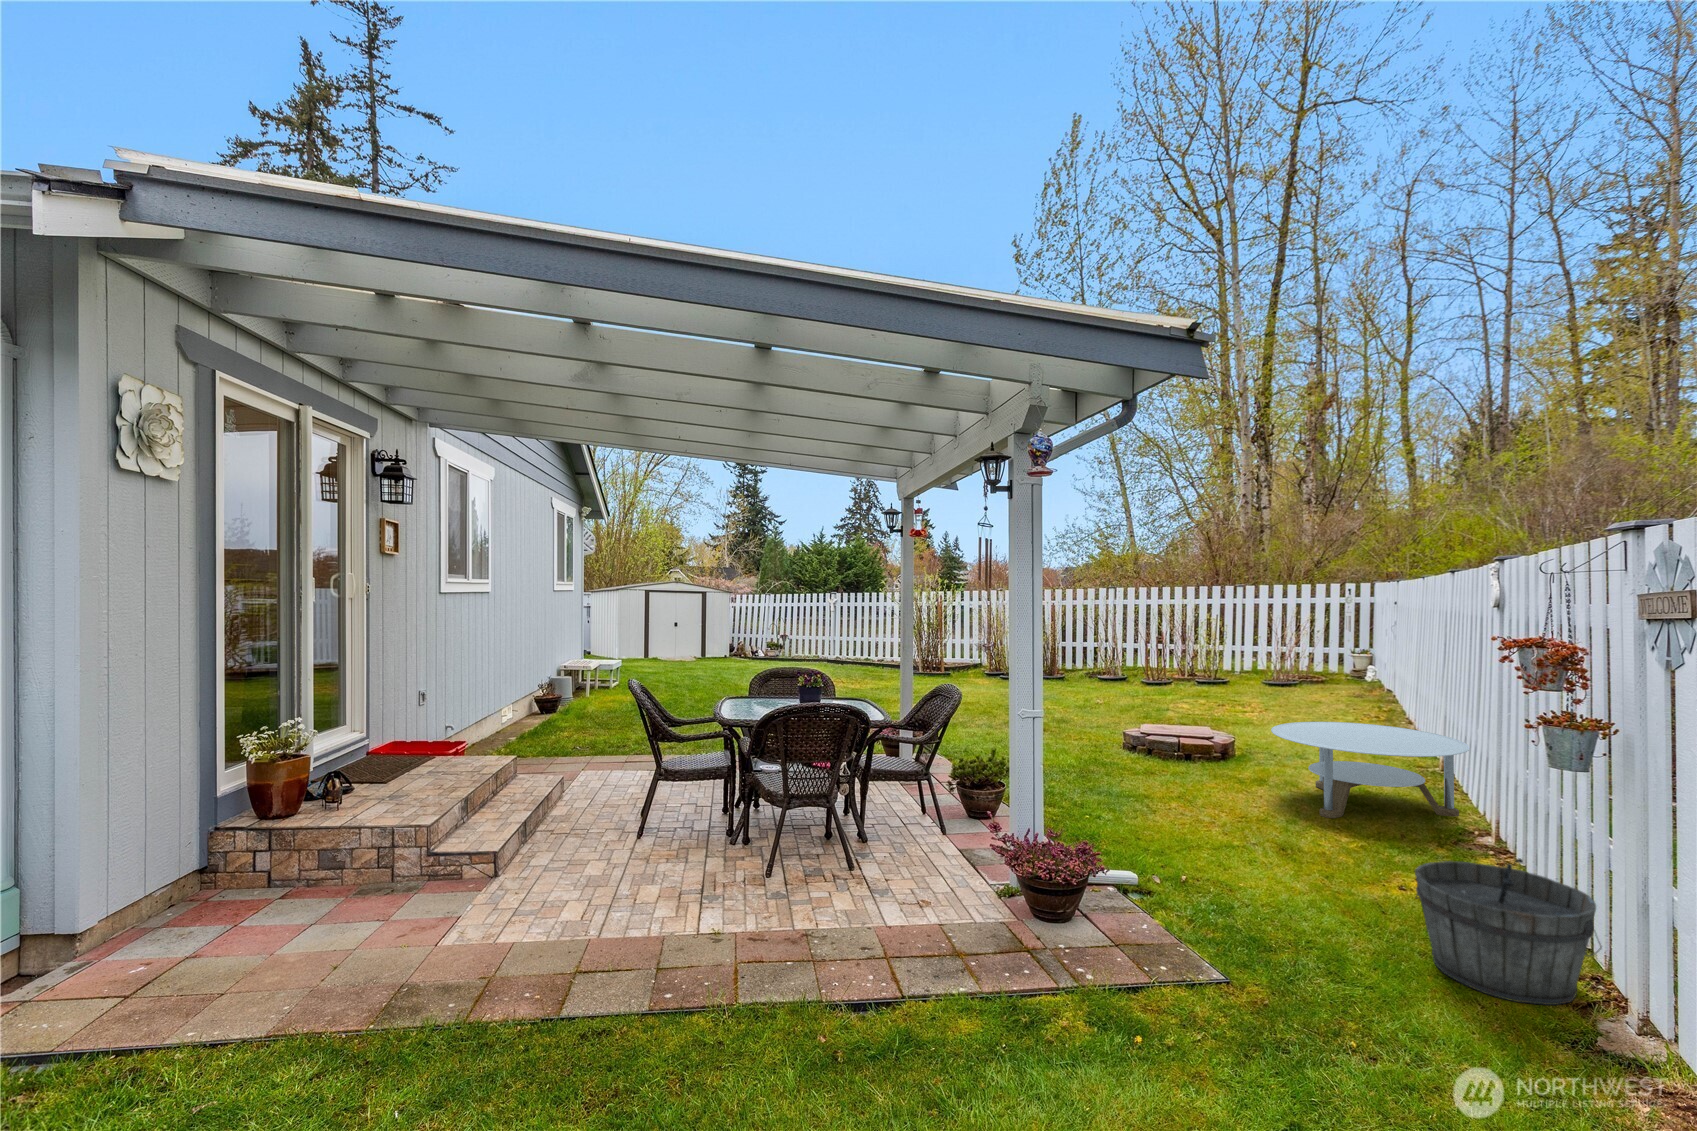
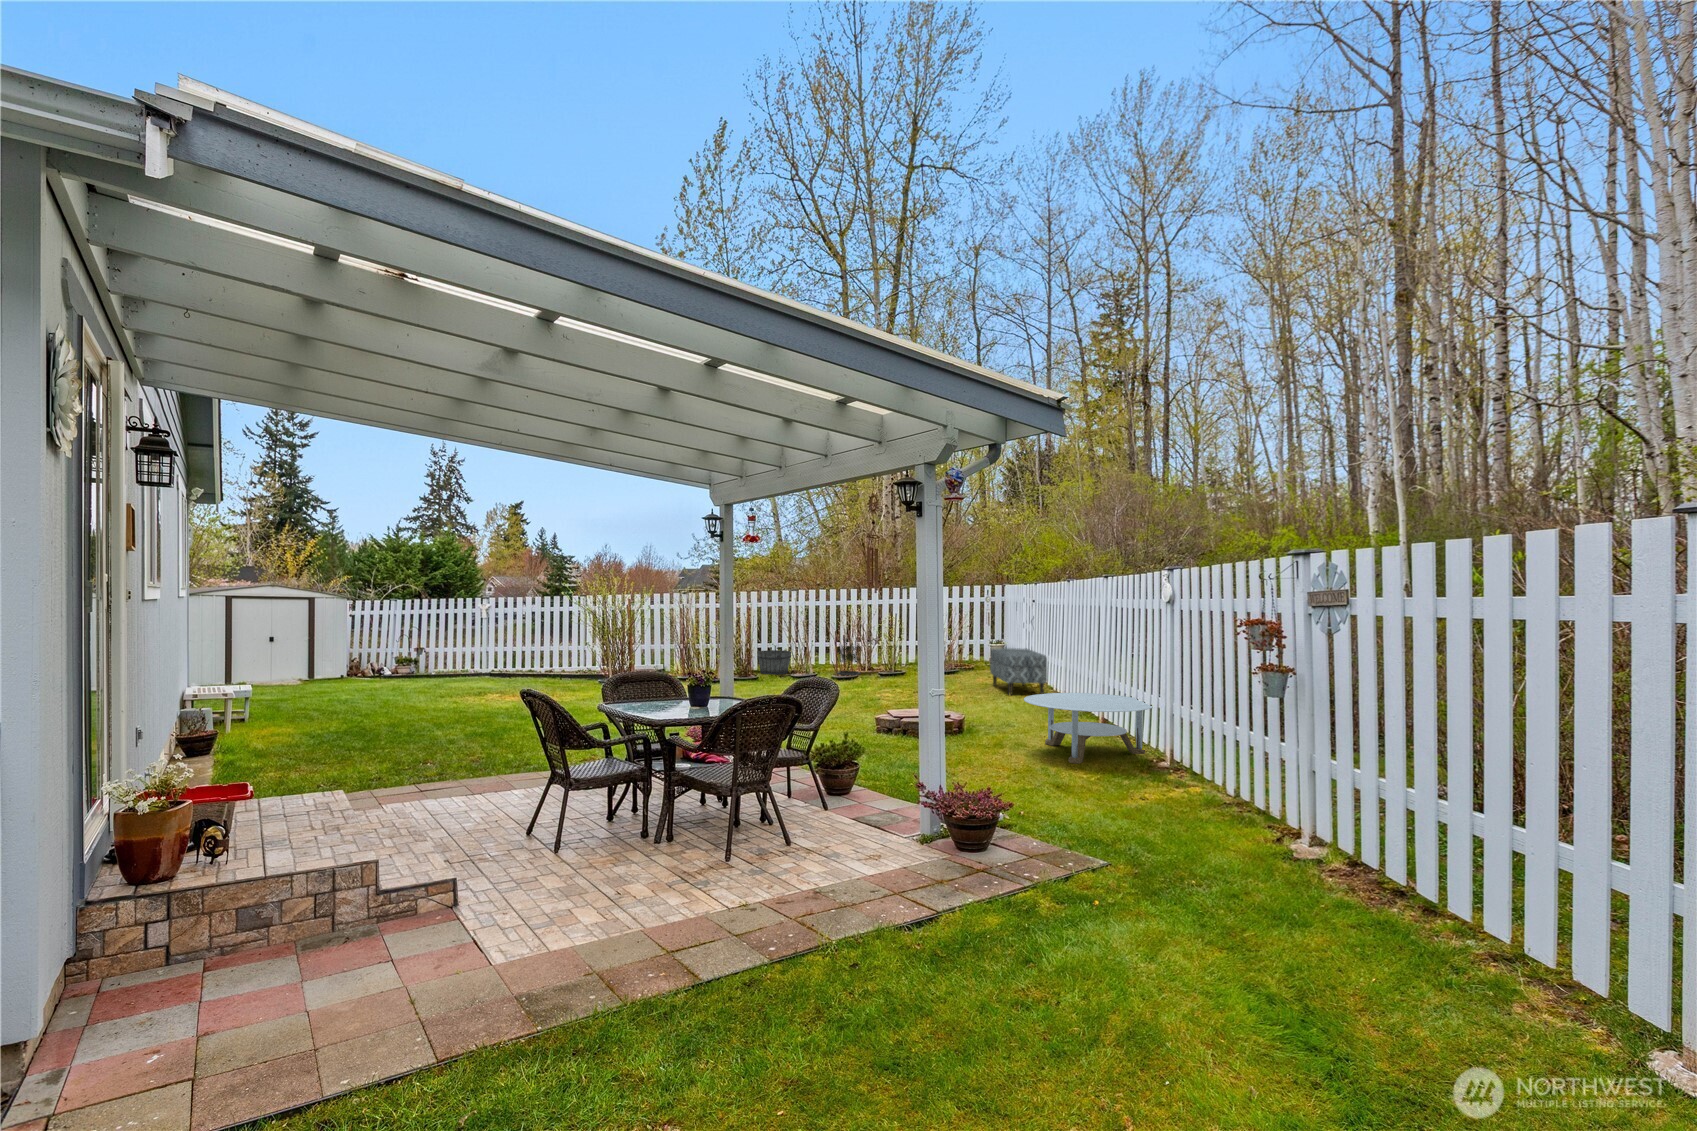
potted tree: none [1151,634,1185,682] -> present [837,636,860,675]
bench: none [1333,659,1400,722] -> present [990,648,1047,696]
wooden bucket: present [1415,858,1602,1005] -> present [757,644,791,674]

